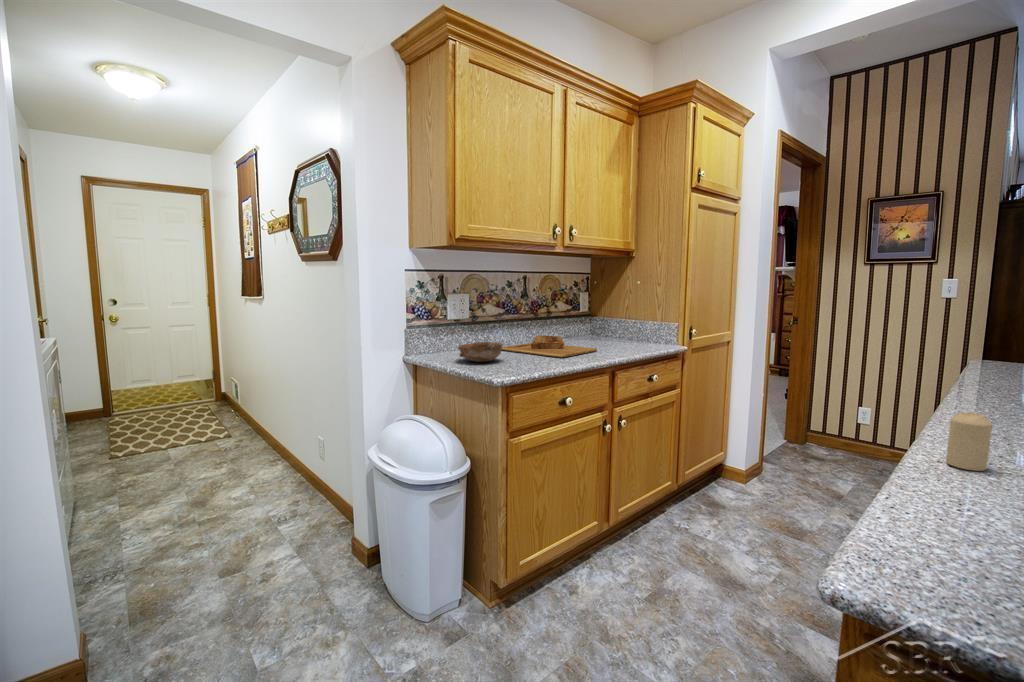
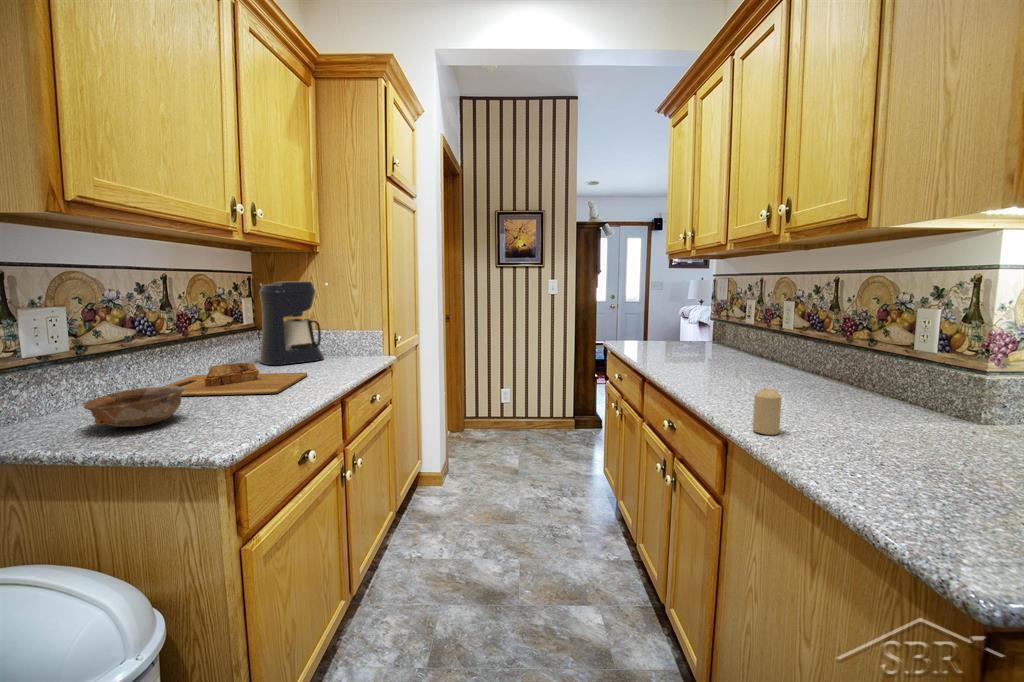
coffee maker: none [582,281,628,343] -> present [259,281,324,365]

